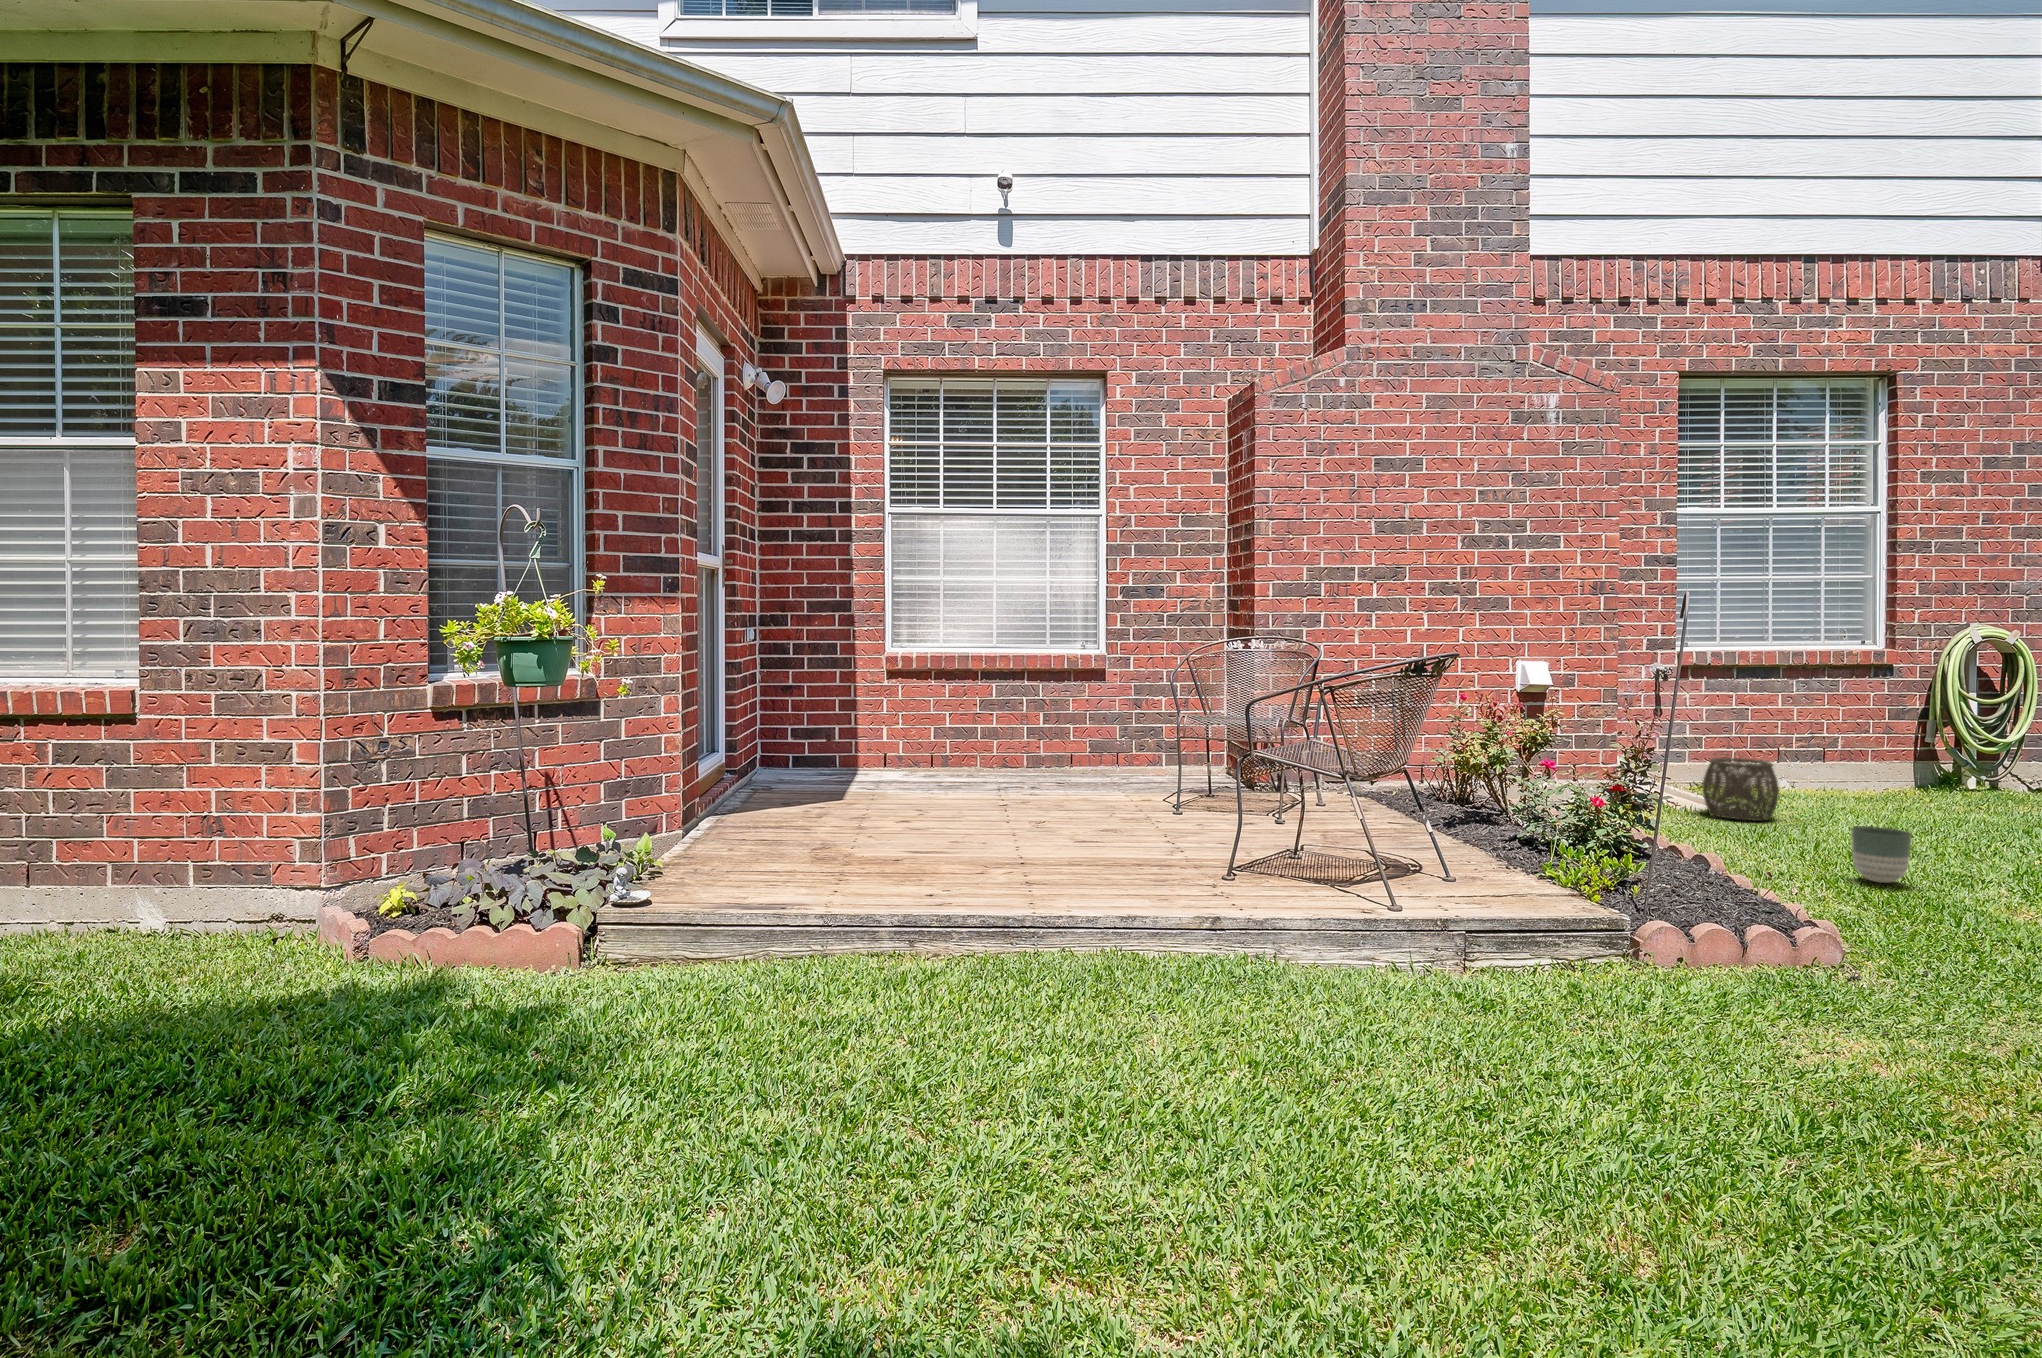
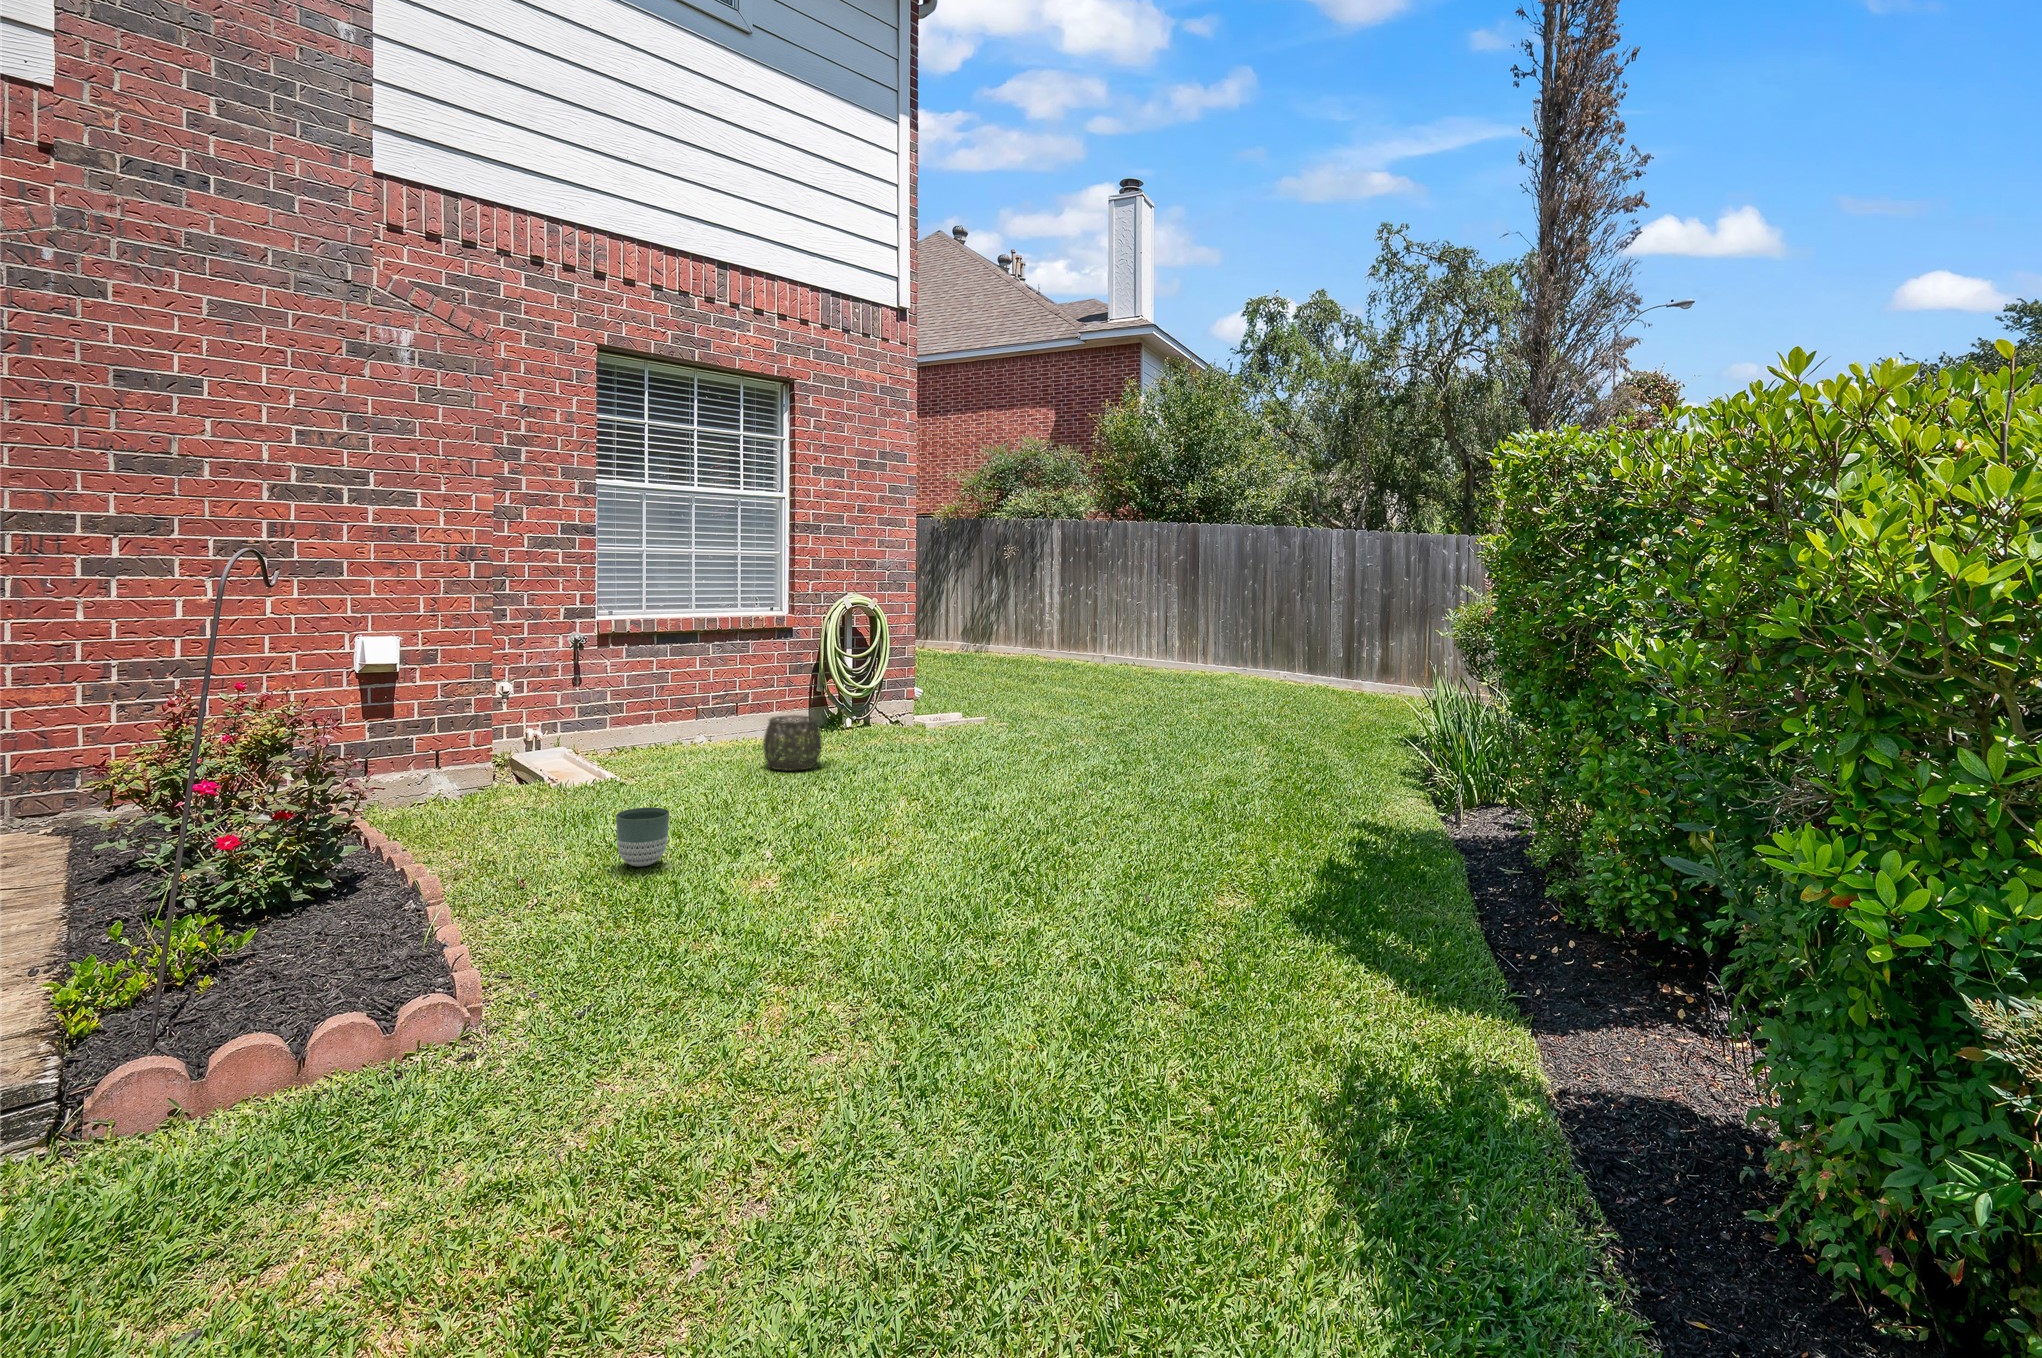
woven basket: present [1702,758,1779,821] -> present [763,715,822,771]

